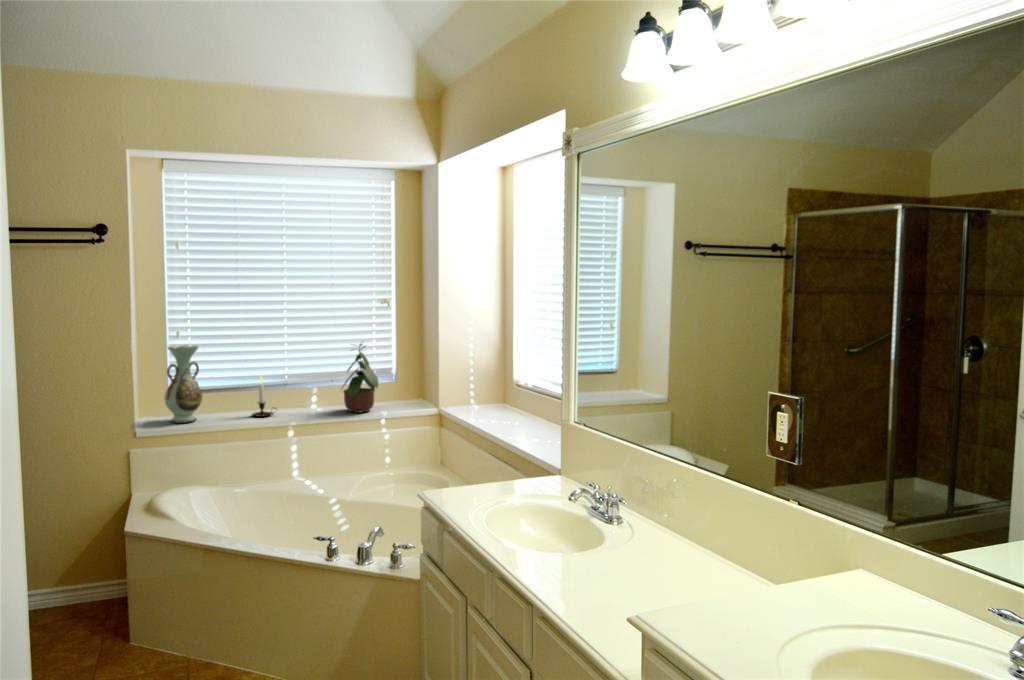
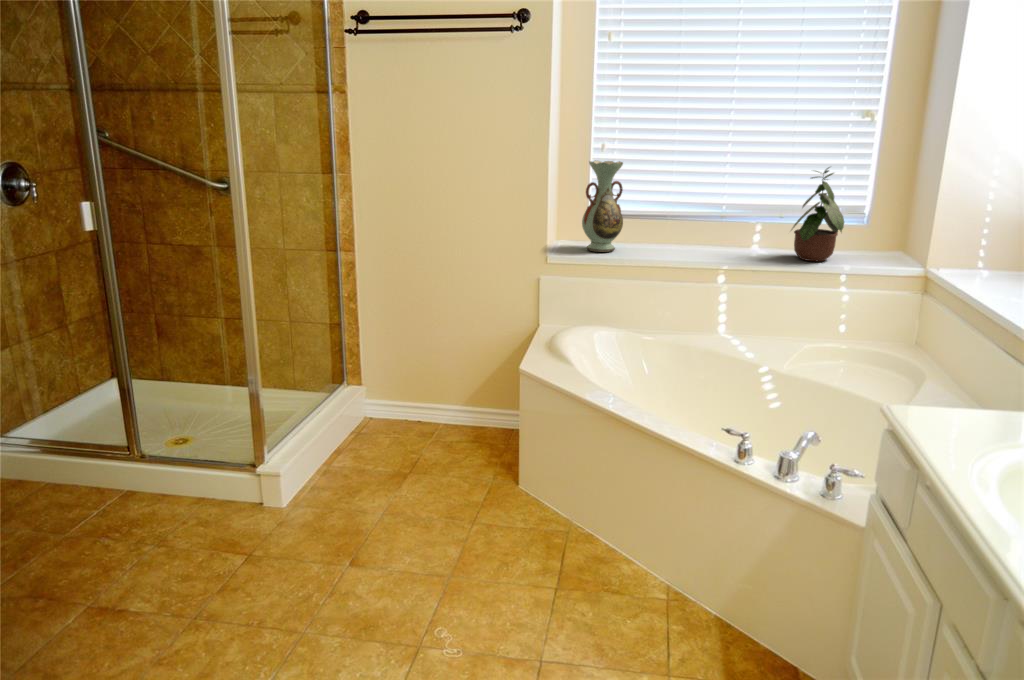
candle: present [252,376,273,417] -> none [678,201,708,254]

